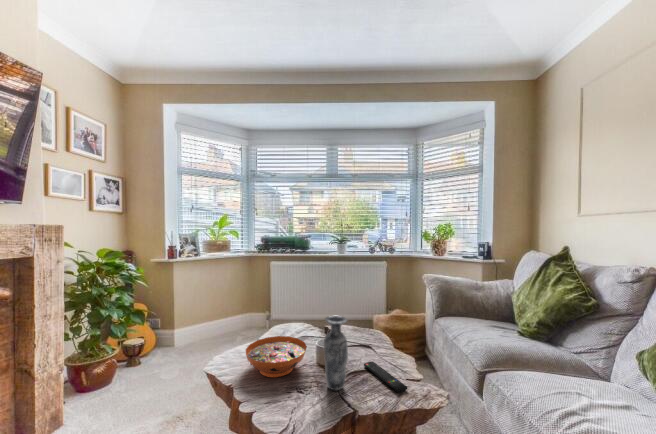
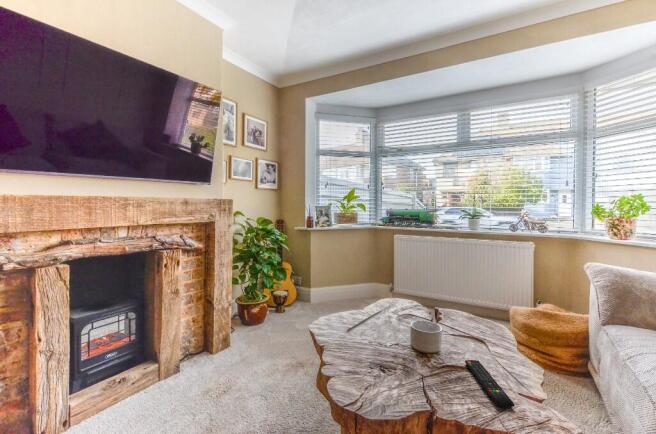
vase: present [324,316,348,390] -> none [408,301,436,381]
decorative bowl: present [246,336,307,377] -> none [339,310,399,350]

